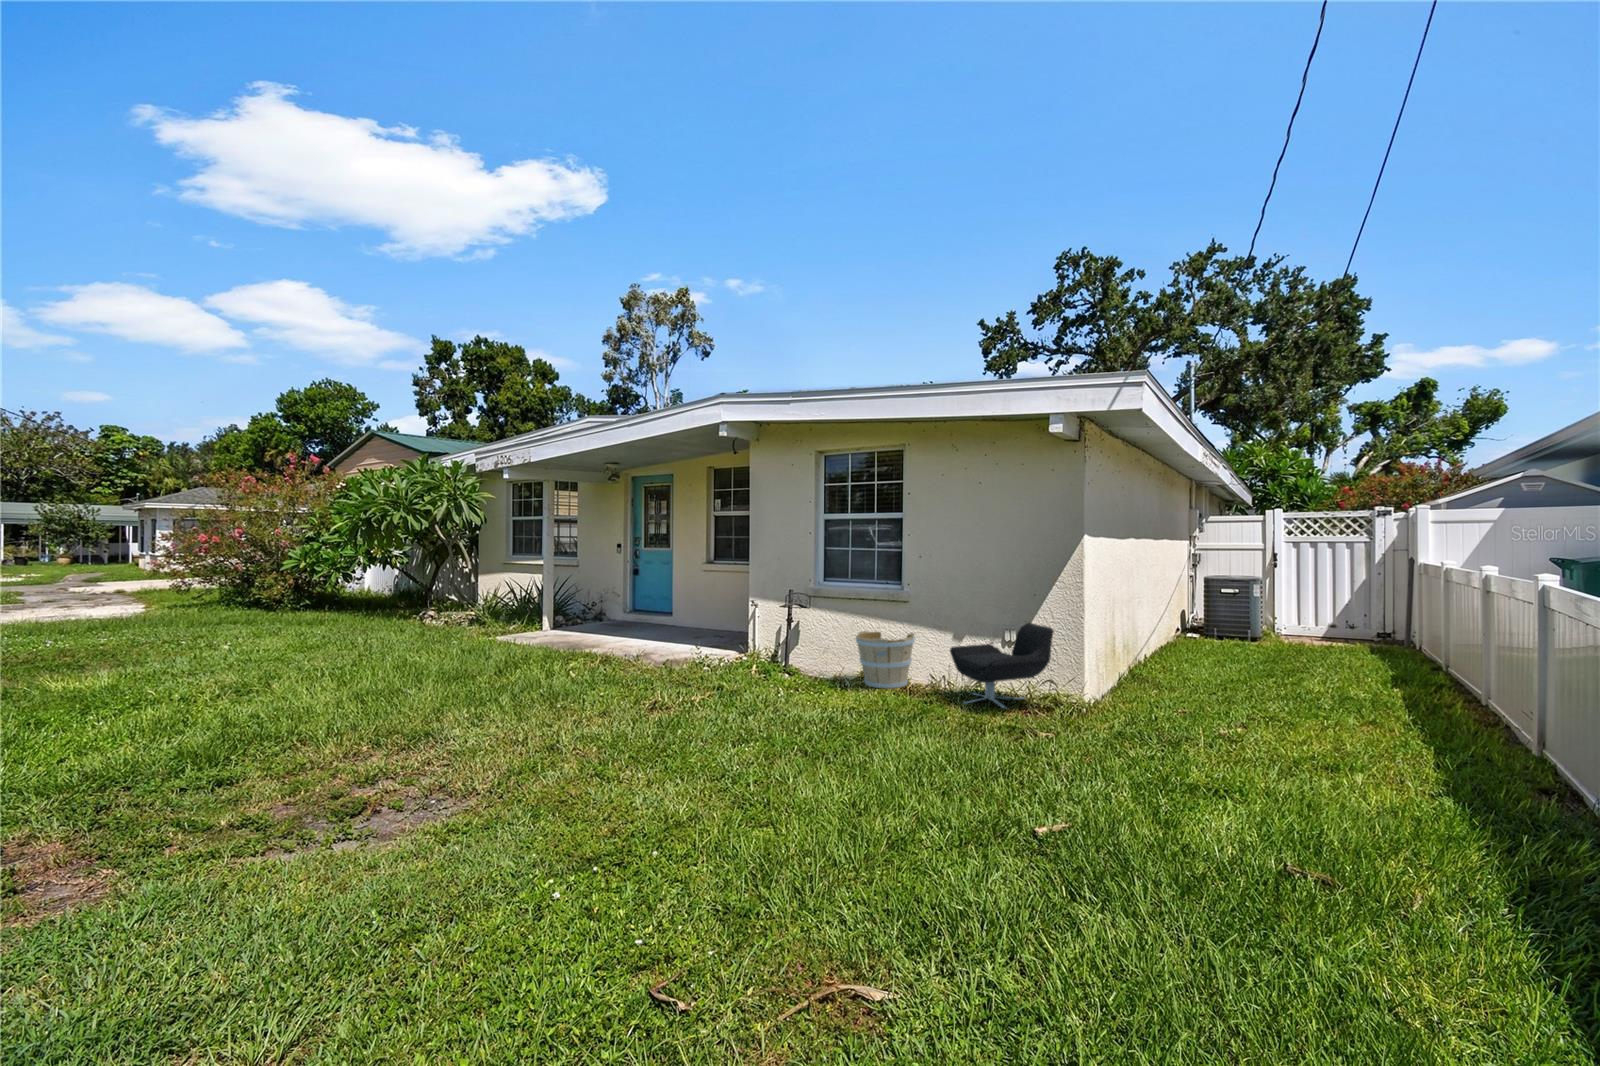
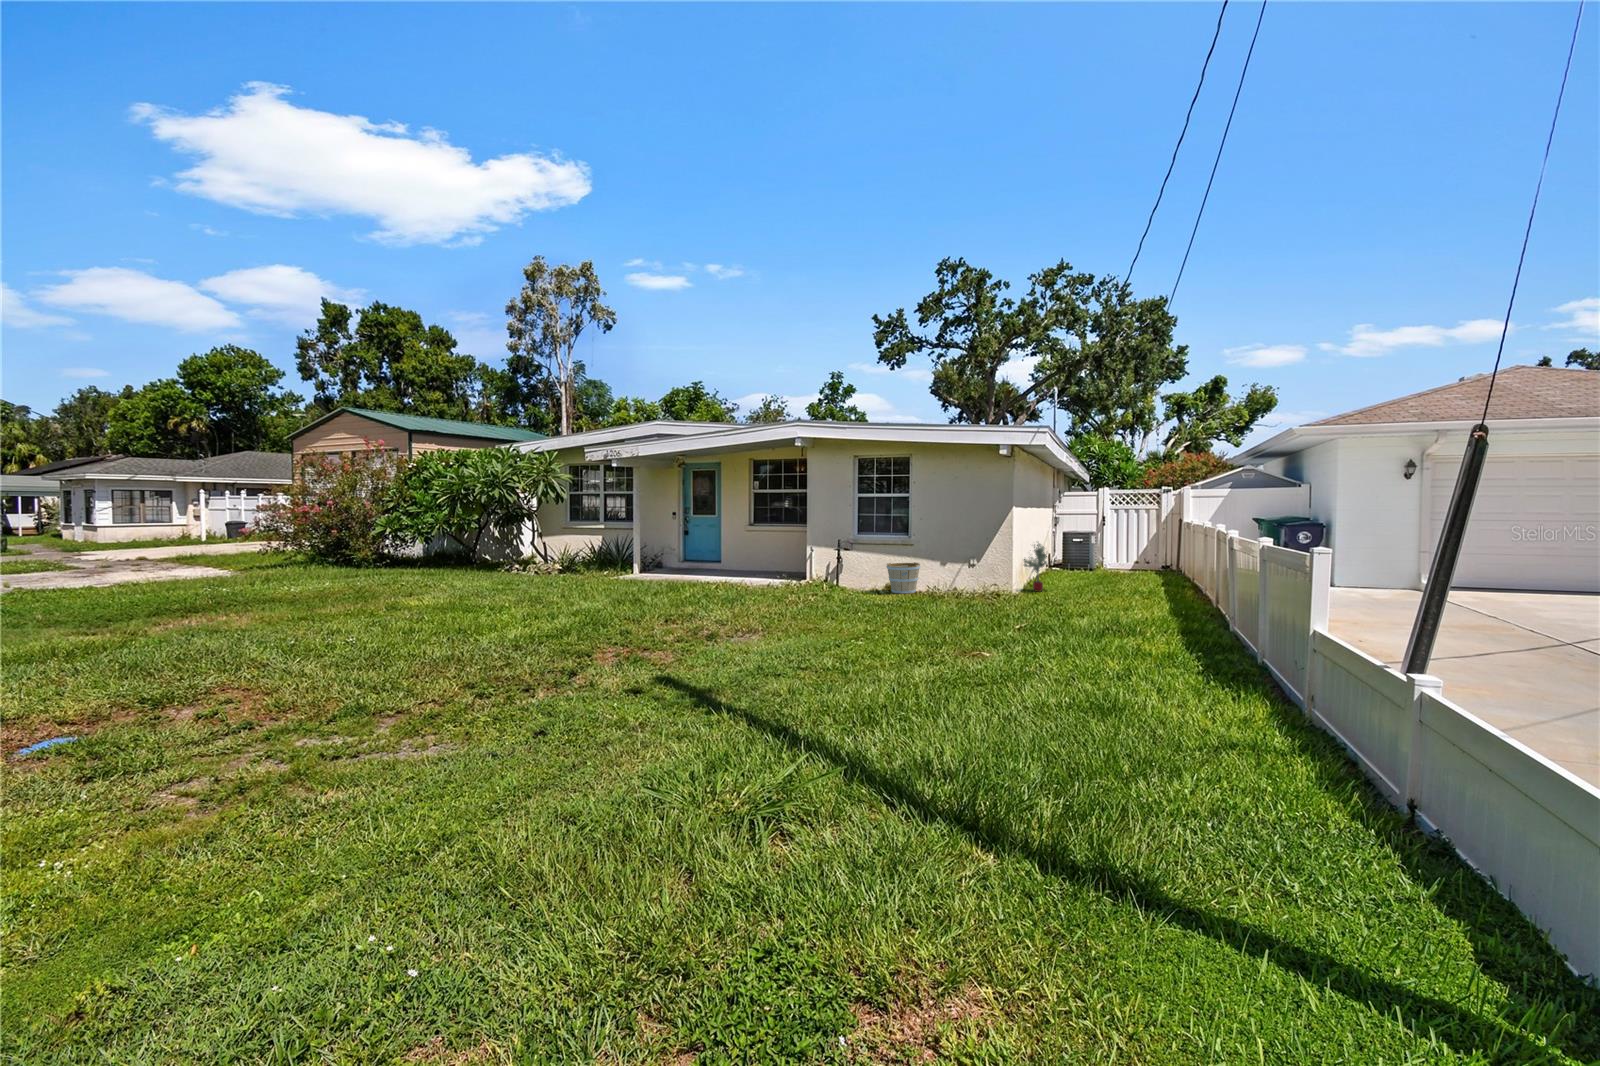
potted tree: none [1109,600,1163,696] -> present [1024,543,1047,592]
lounge chair: present [950,622,1054,708] -> none [942,553,998,598]

